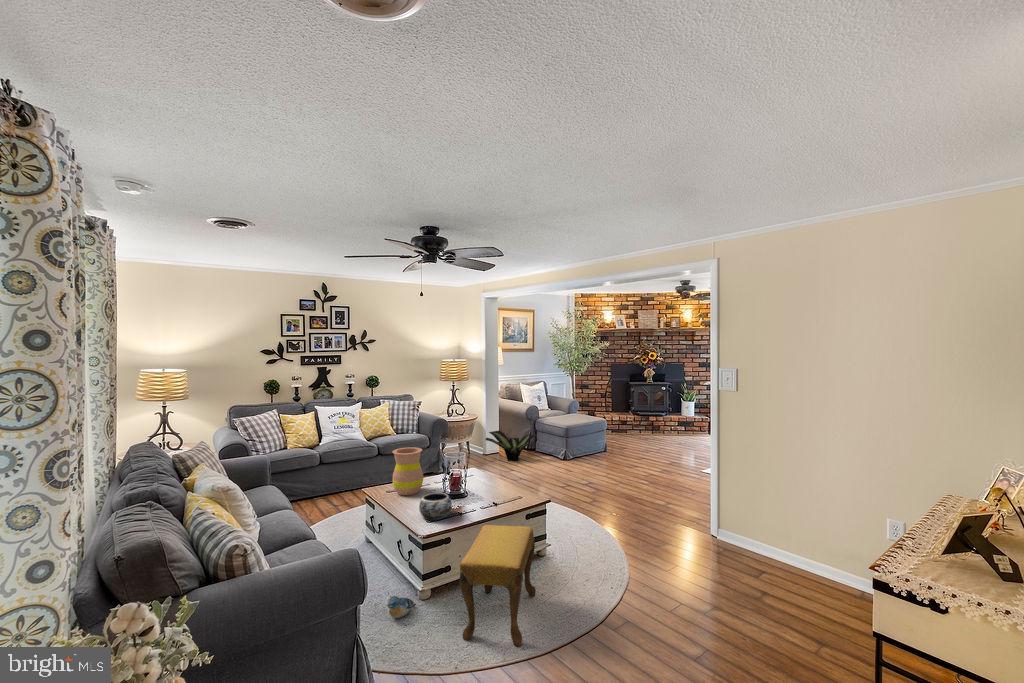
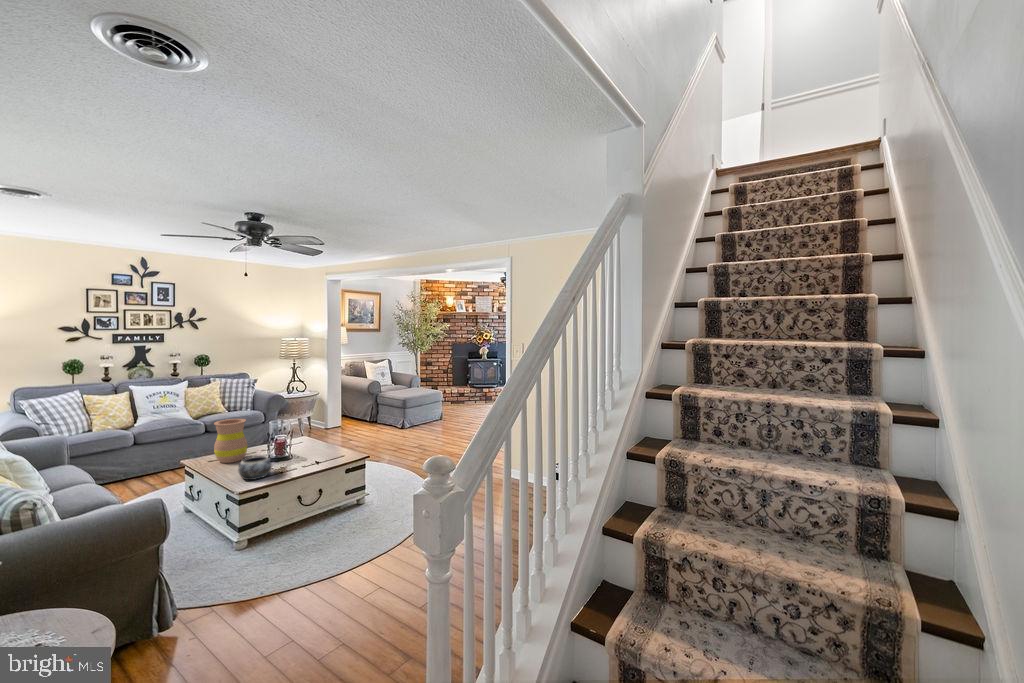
potted plant: present [486,430,535,461] -> none [325,405,376,433]
footstool: present [460,525,536,647] -> none [270,477,347,573]
plush toy: present [387,596,418,618] -> none [200,546,233,566]

